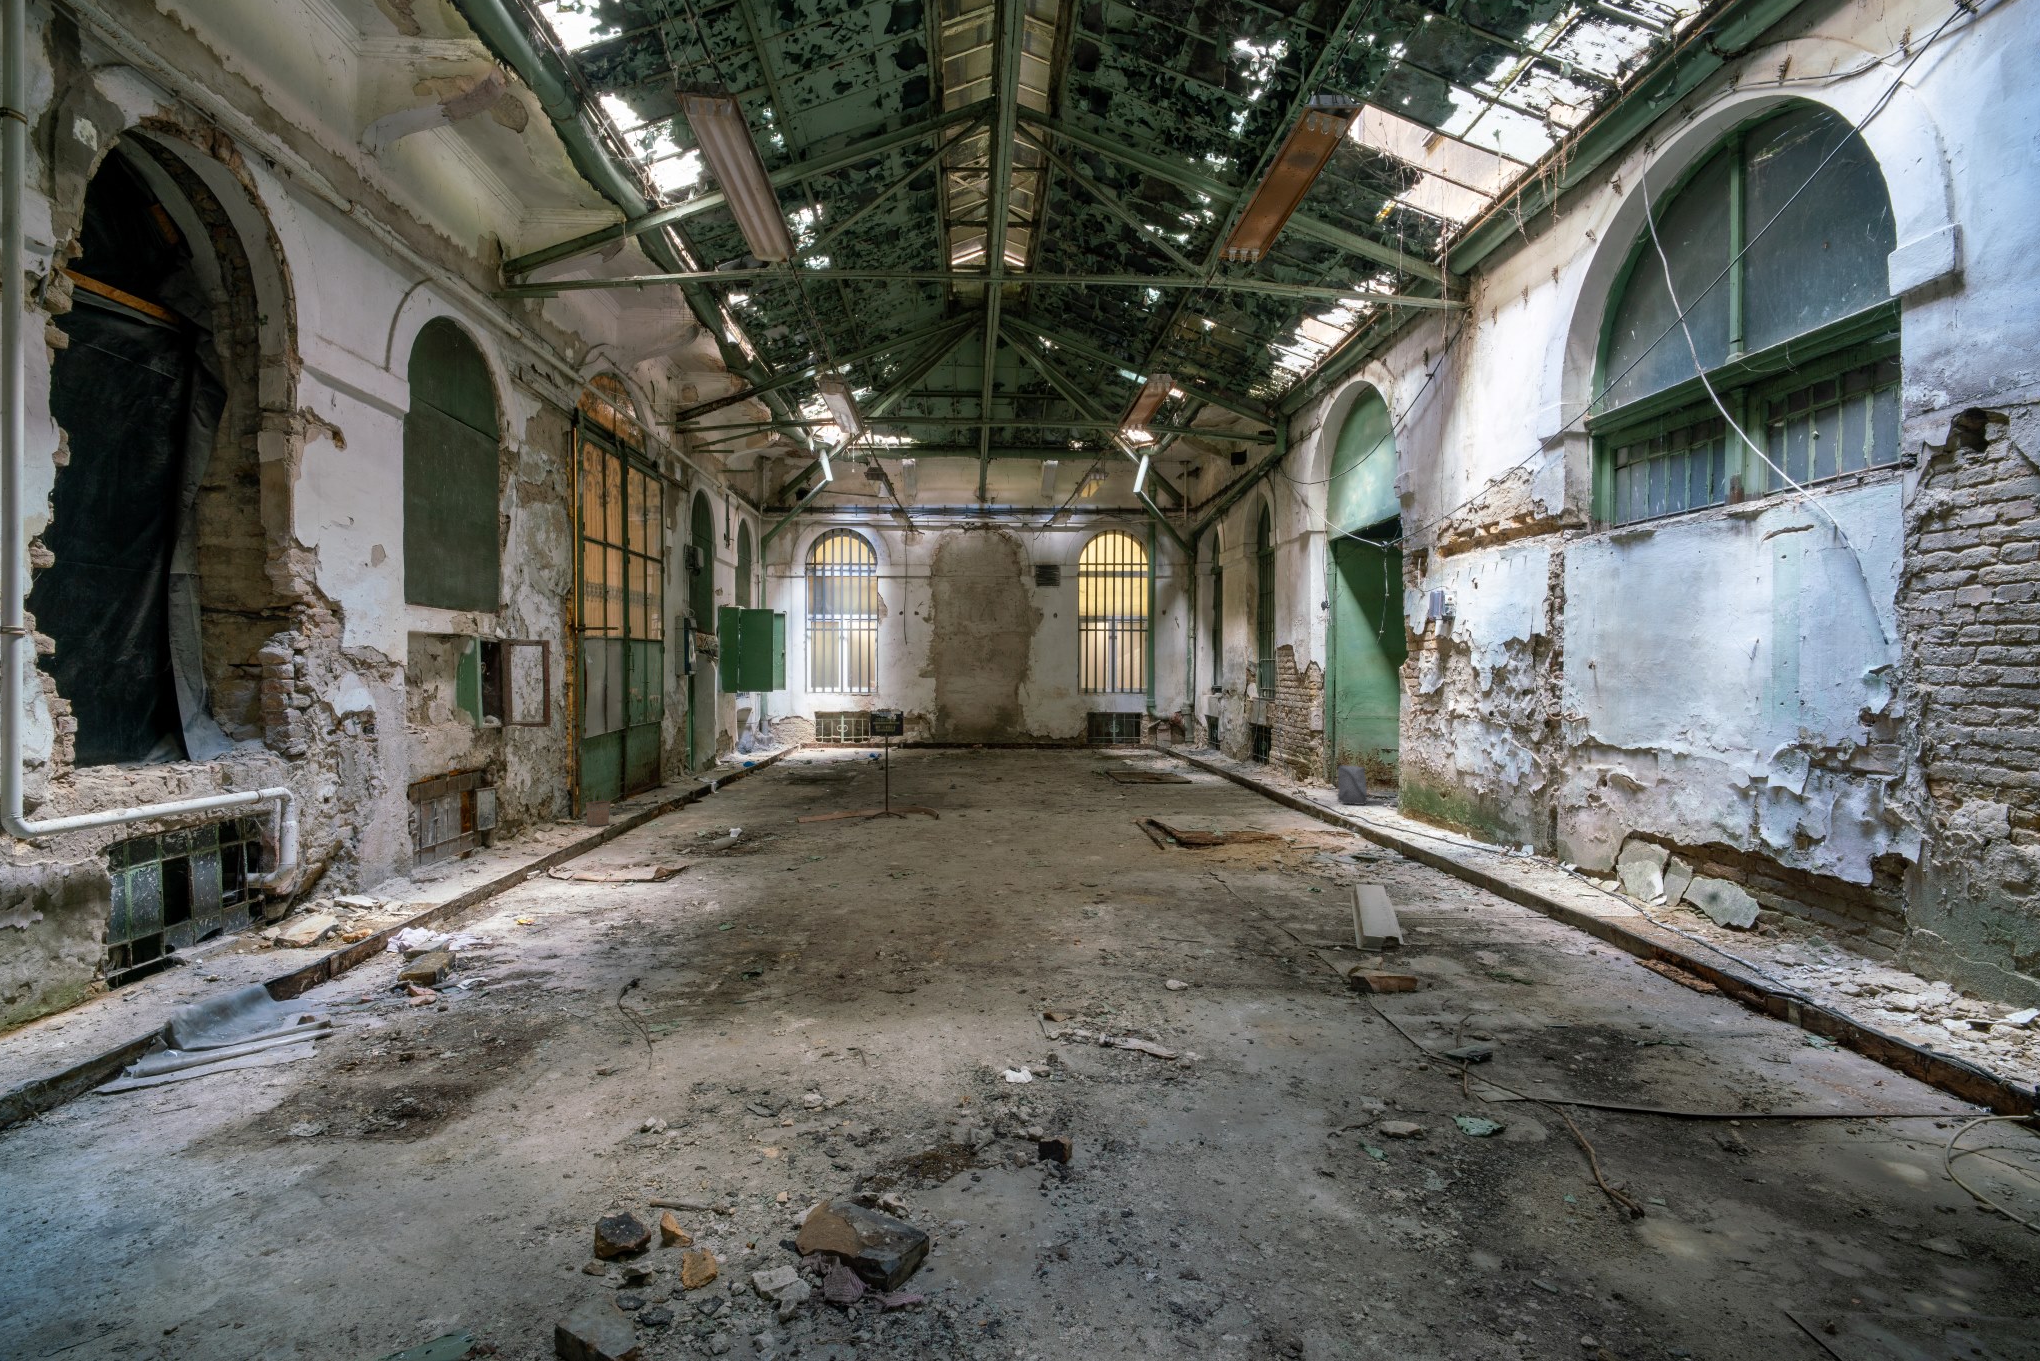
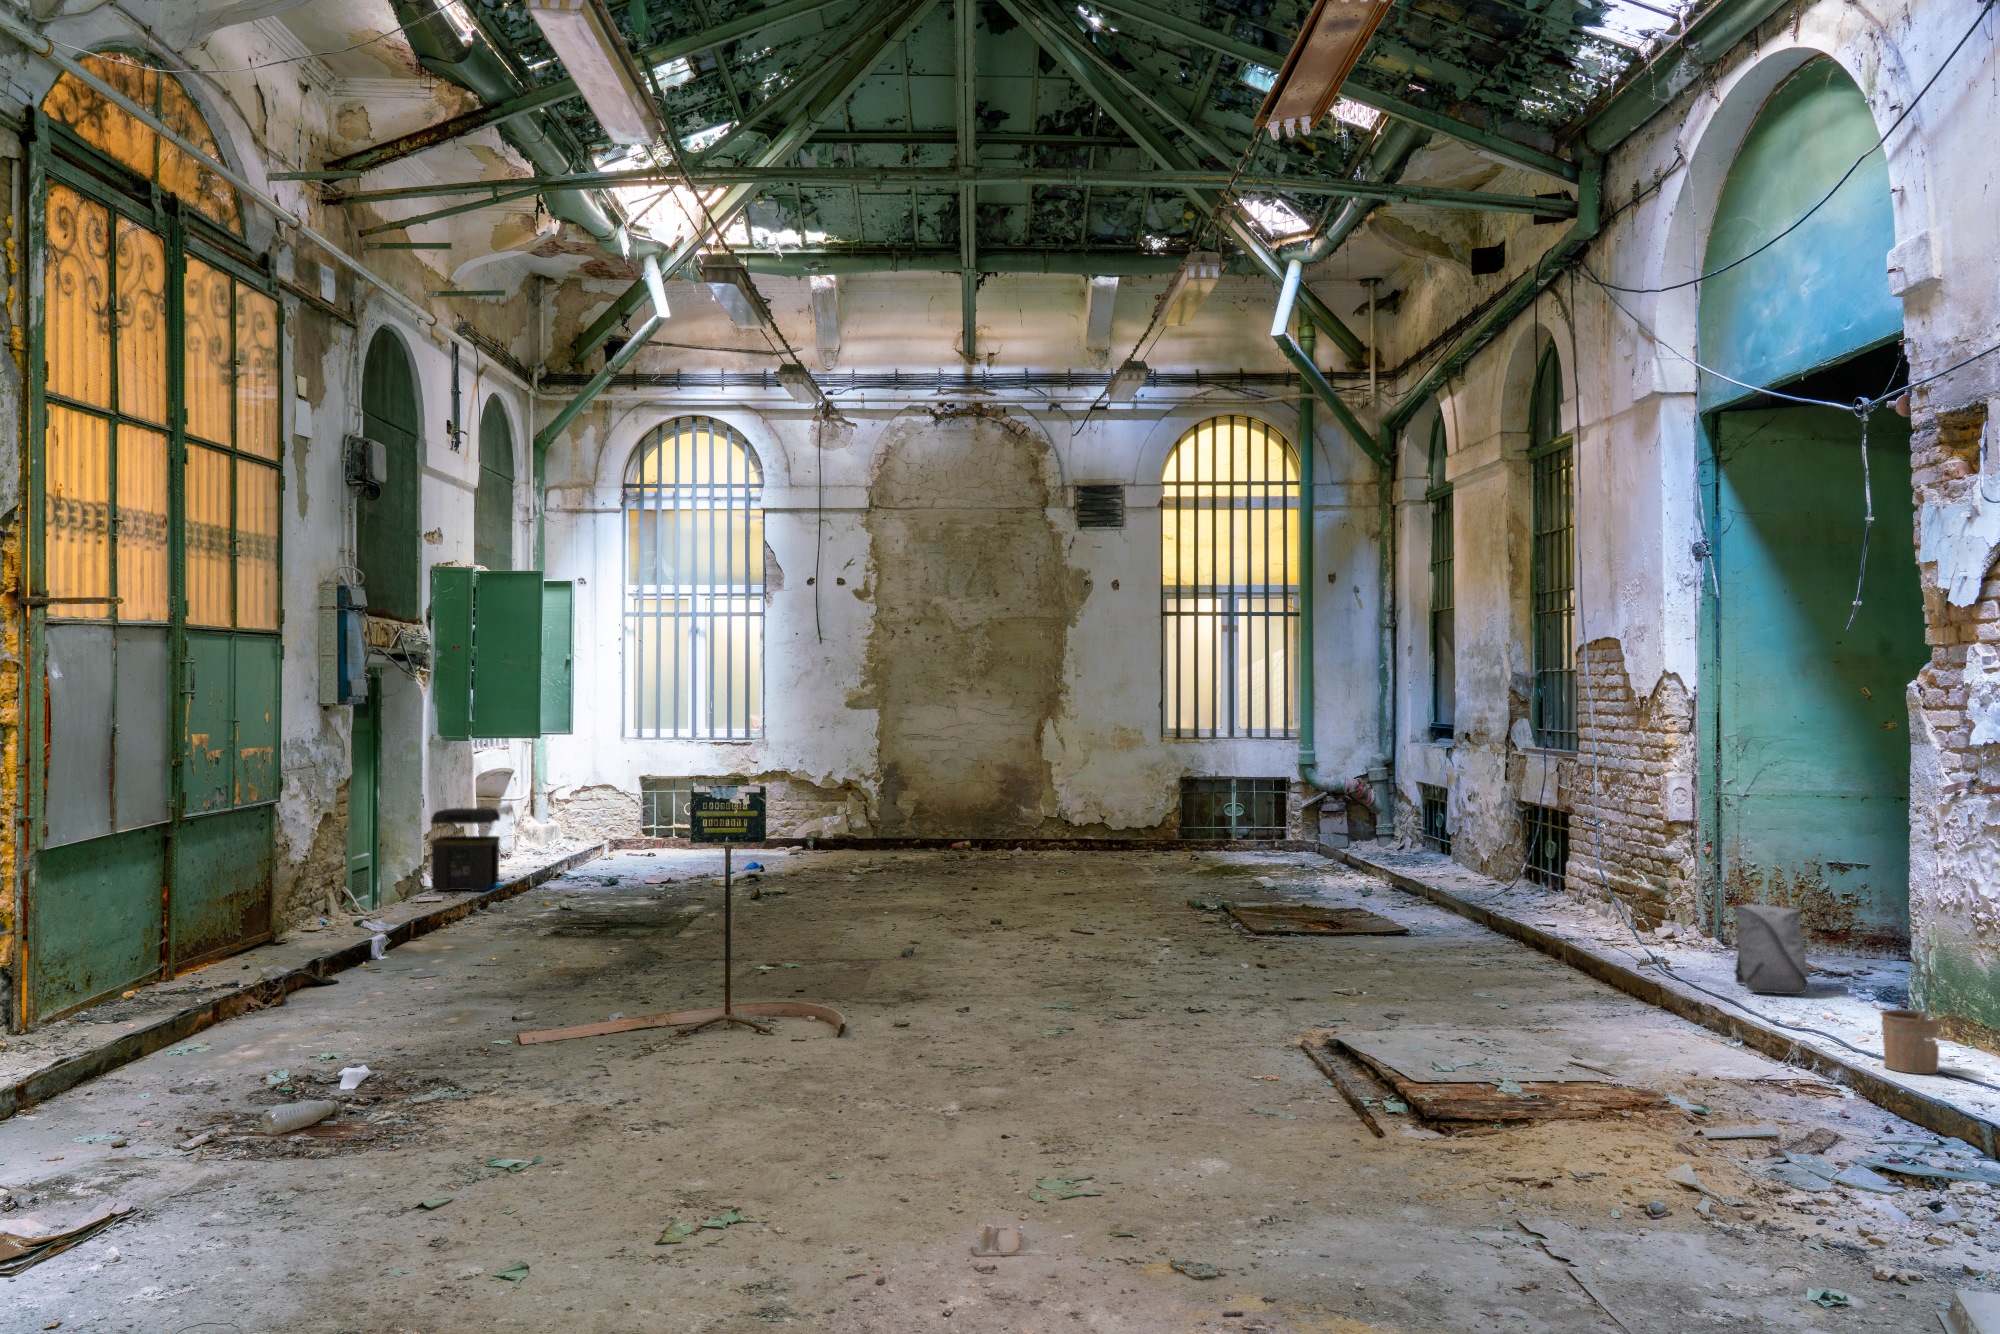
toolbox: none [719,728,753,769] -> present [431,808,500,891]
bucket: present [585,788,610,826] -> present [1880,1001,1941,1074]

